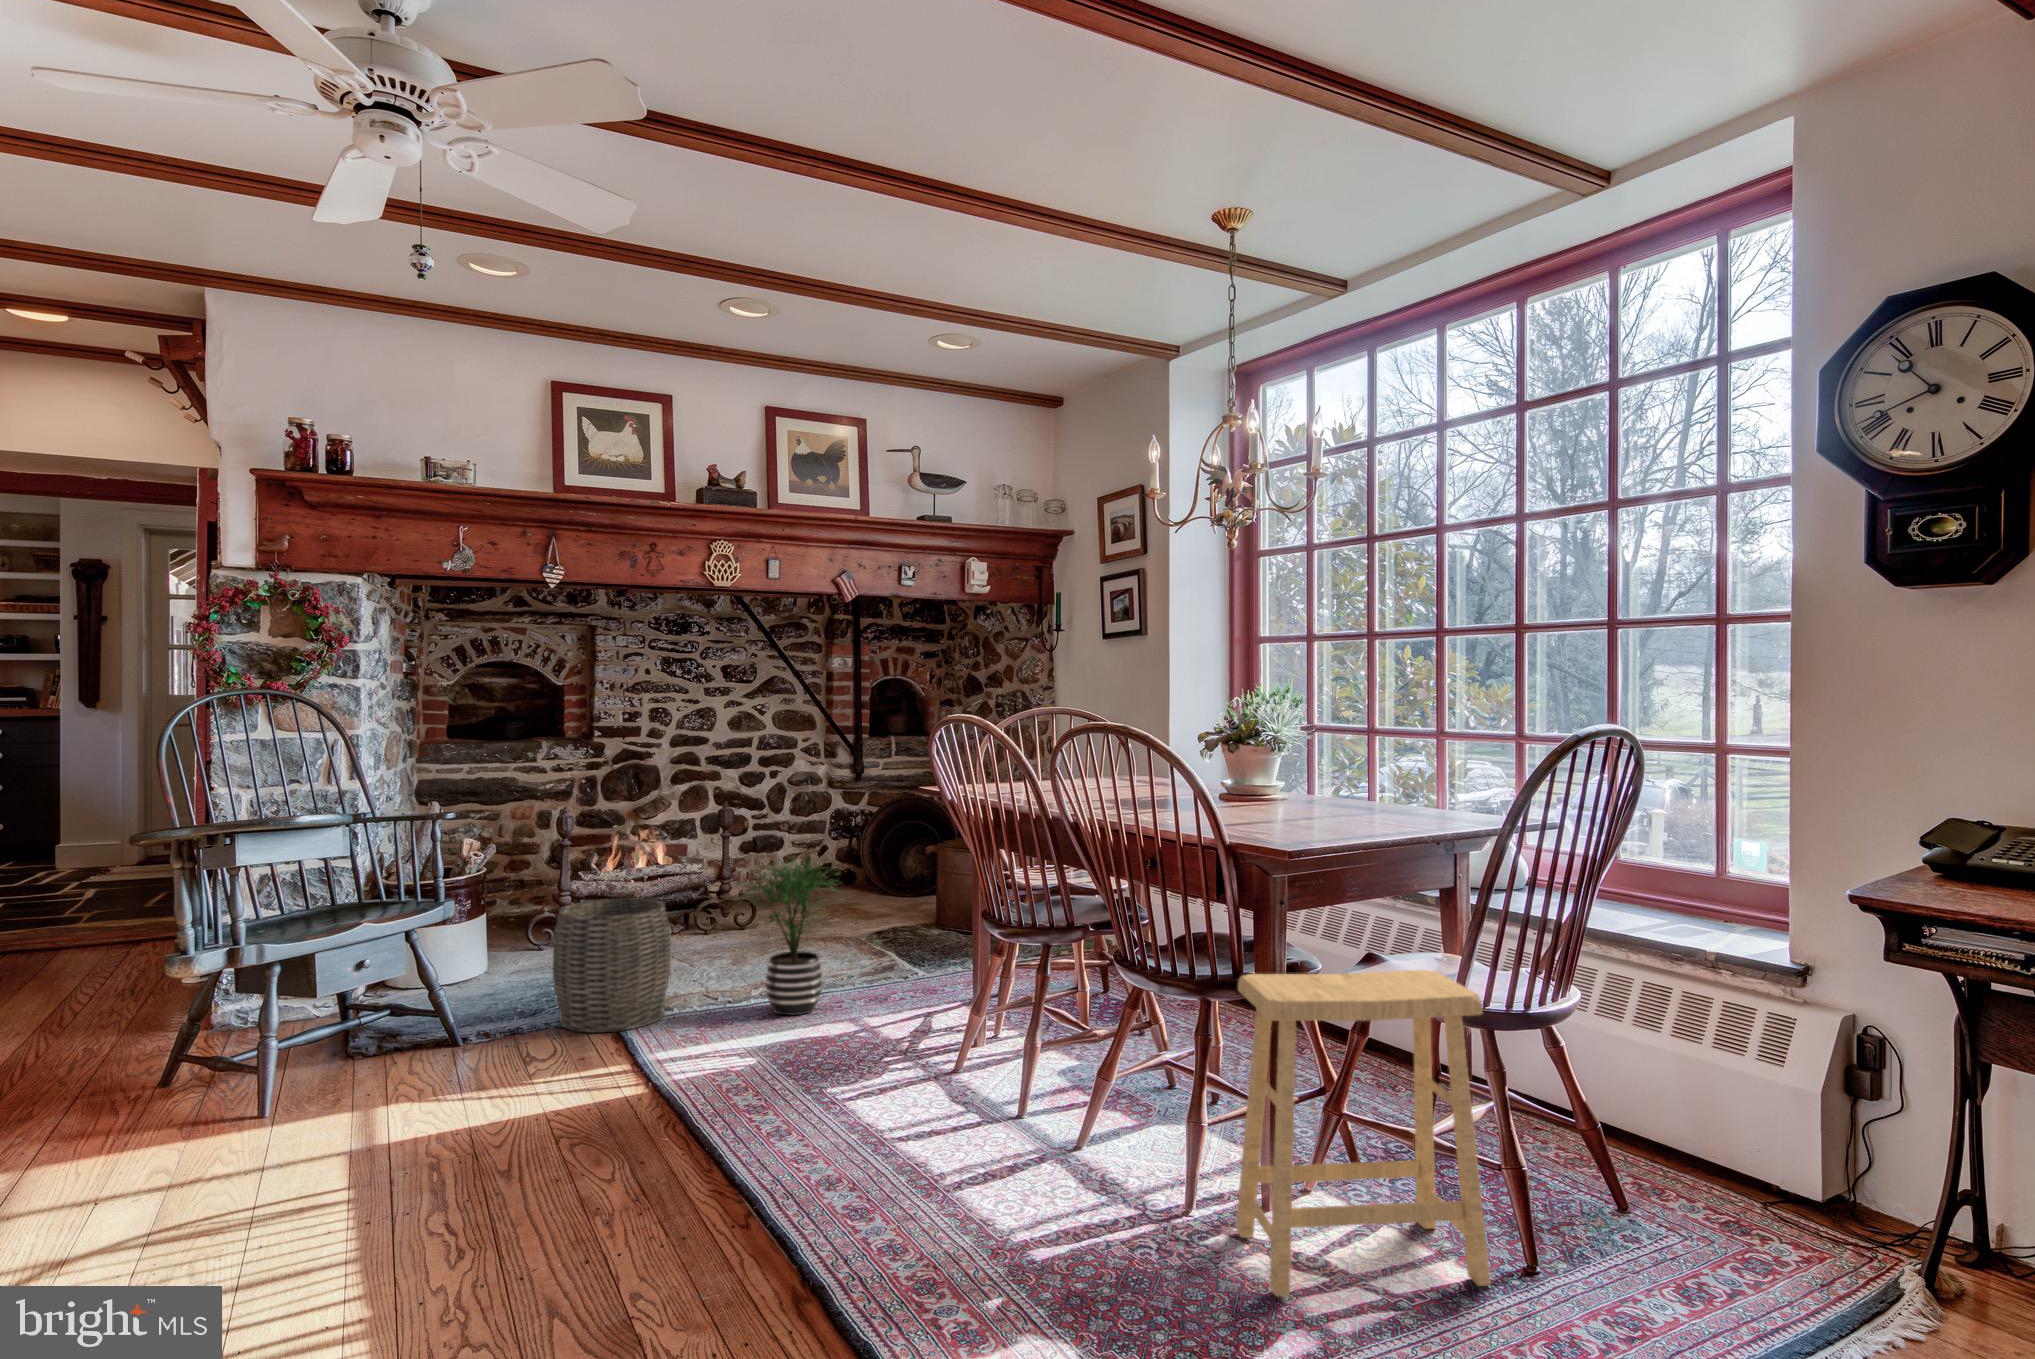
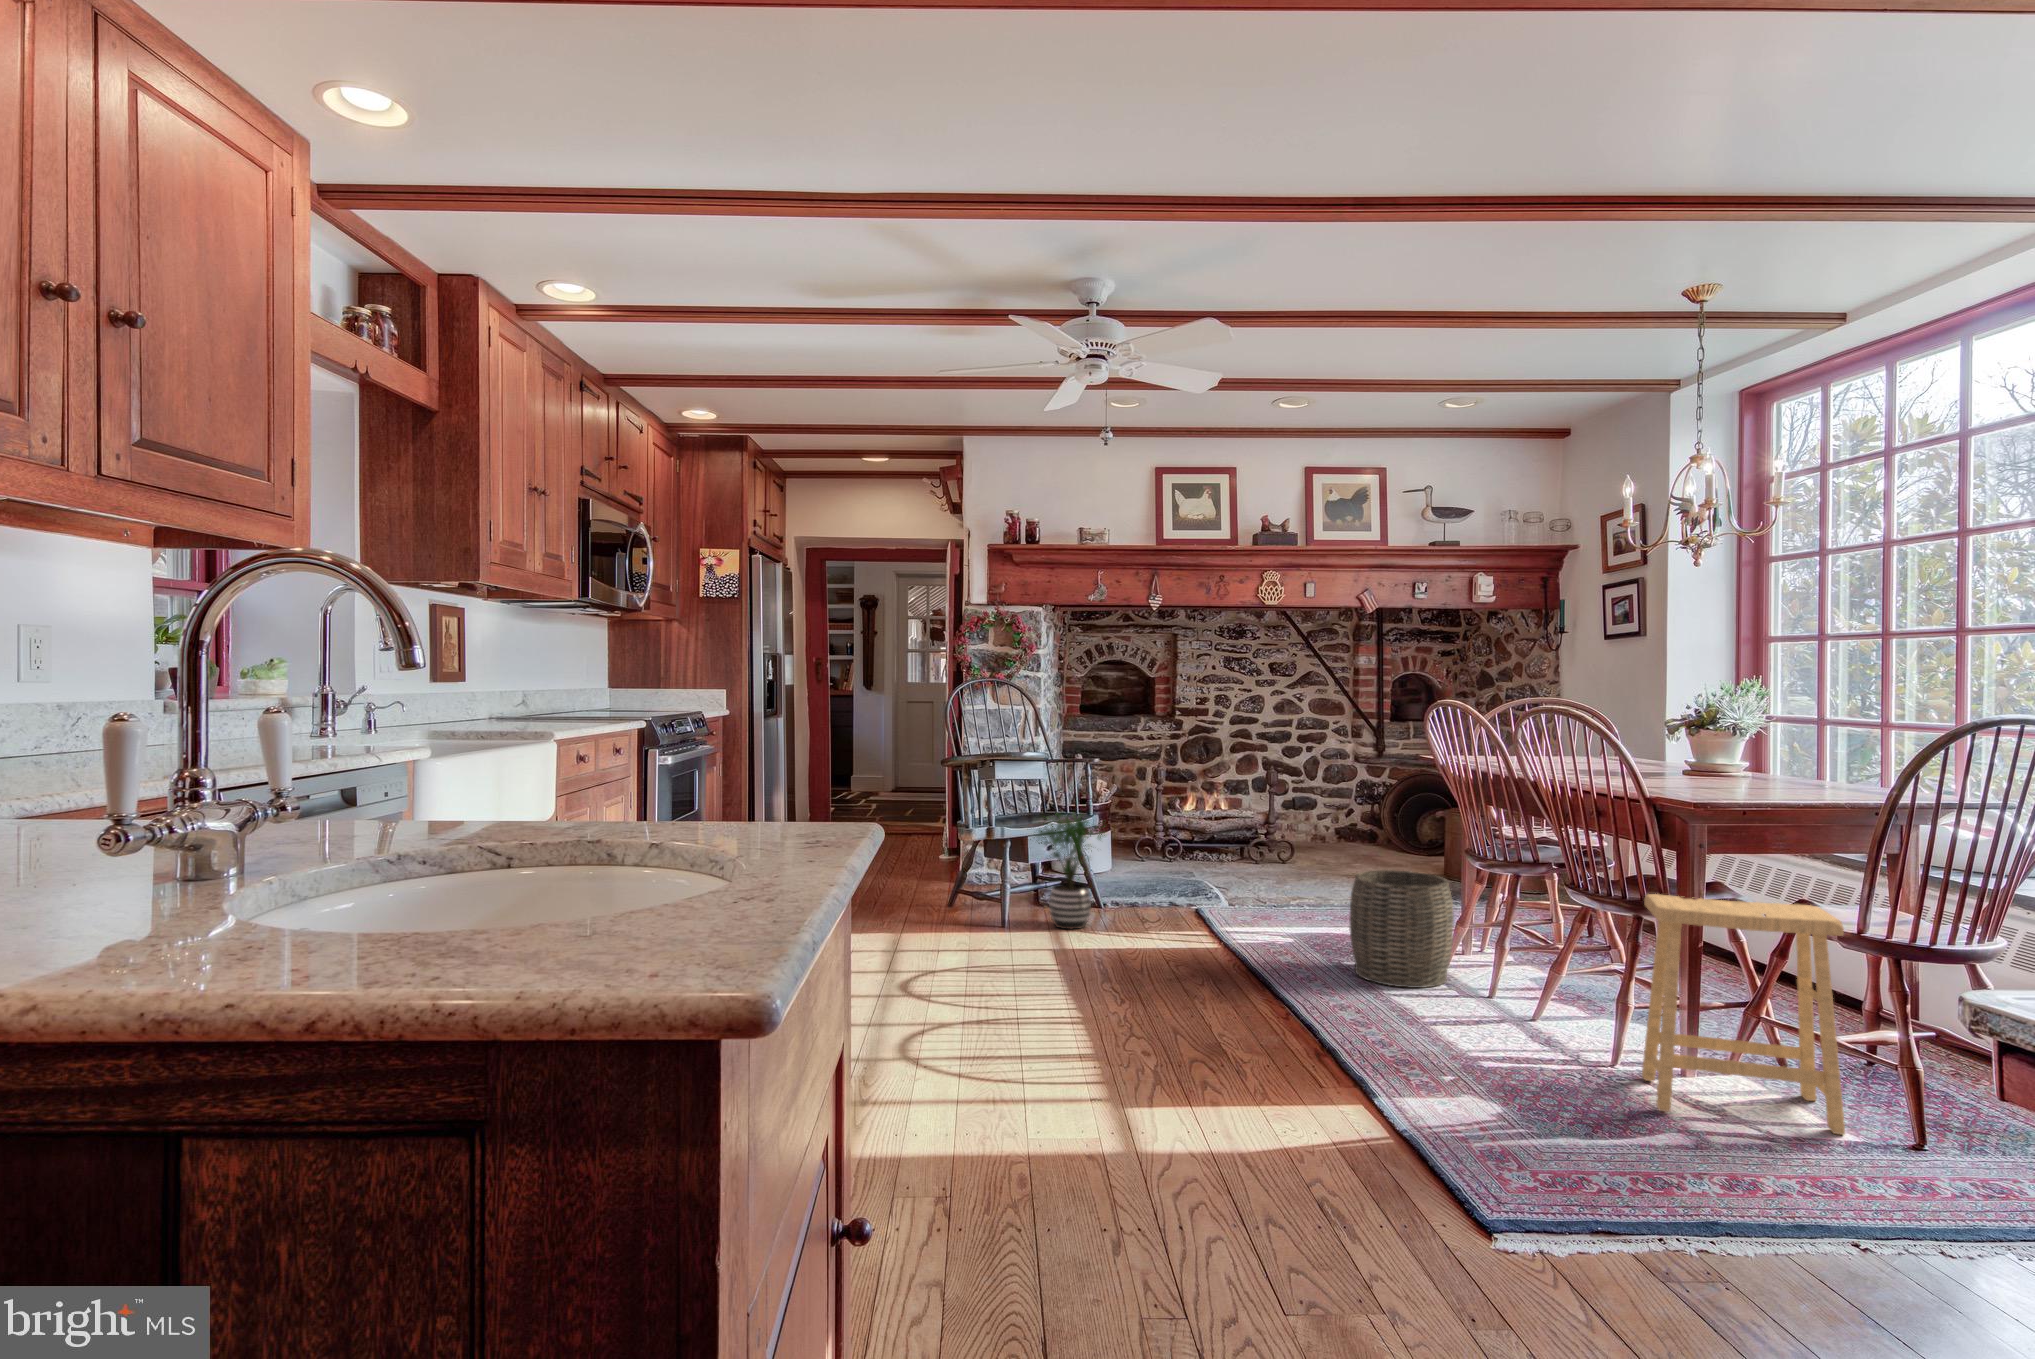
potted plant: present [736,858,841,1015] -> present [1030,812,1105,929]
woven basket: present [553,899,671,1033] -> present [1349,870,1454,988]

